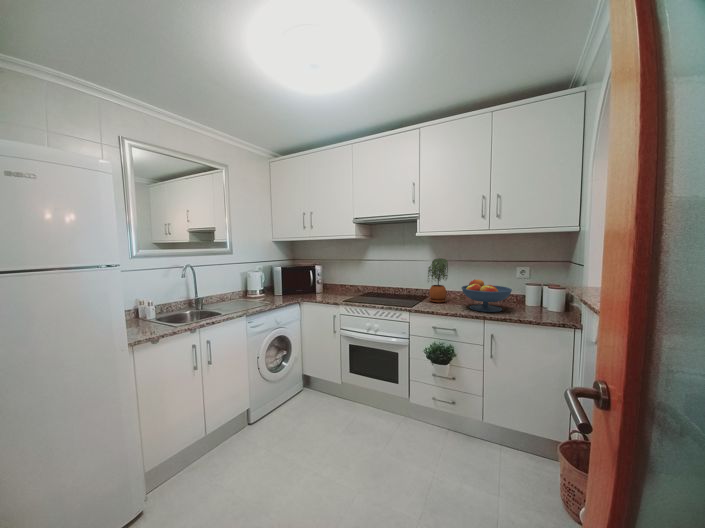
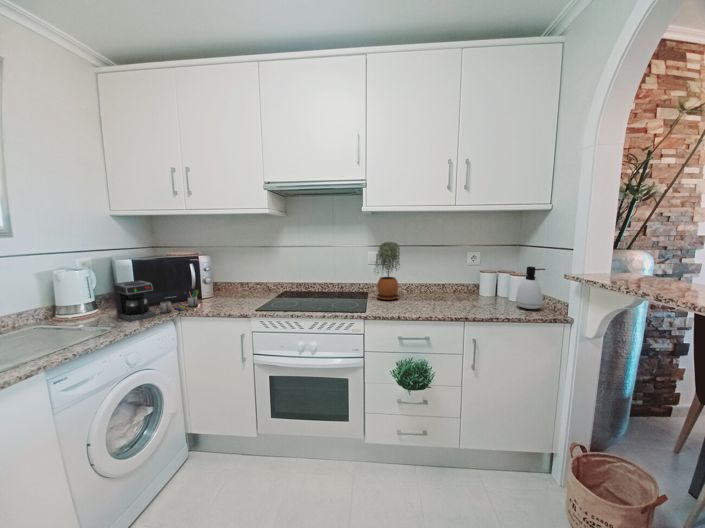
coffee maker: none [272,279,314,301] -> present [114,280,198,322]
fruit bowl: present [462,279,512,312] -> none [423,267,485,309]
soap dispenser: none [540,281,565,317] -> present [516,267,545,309]

